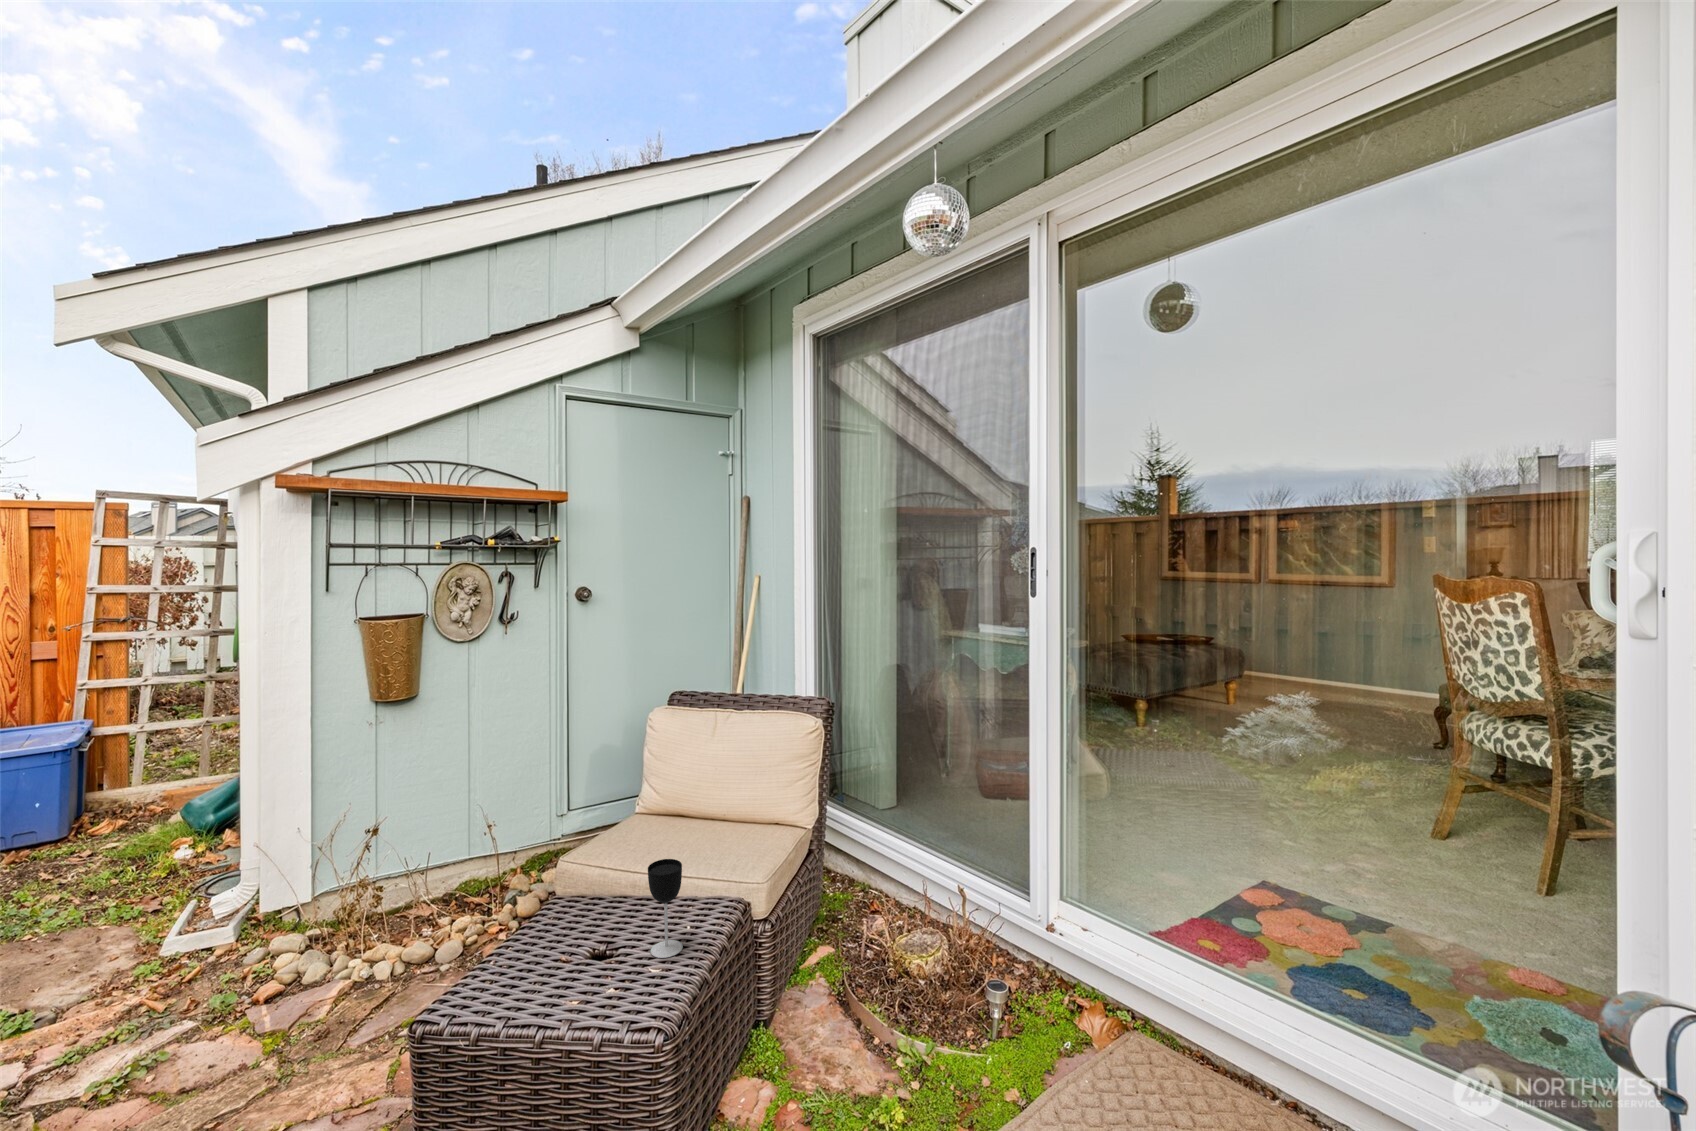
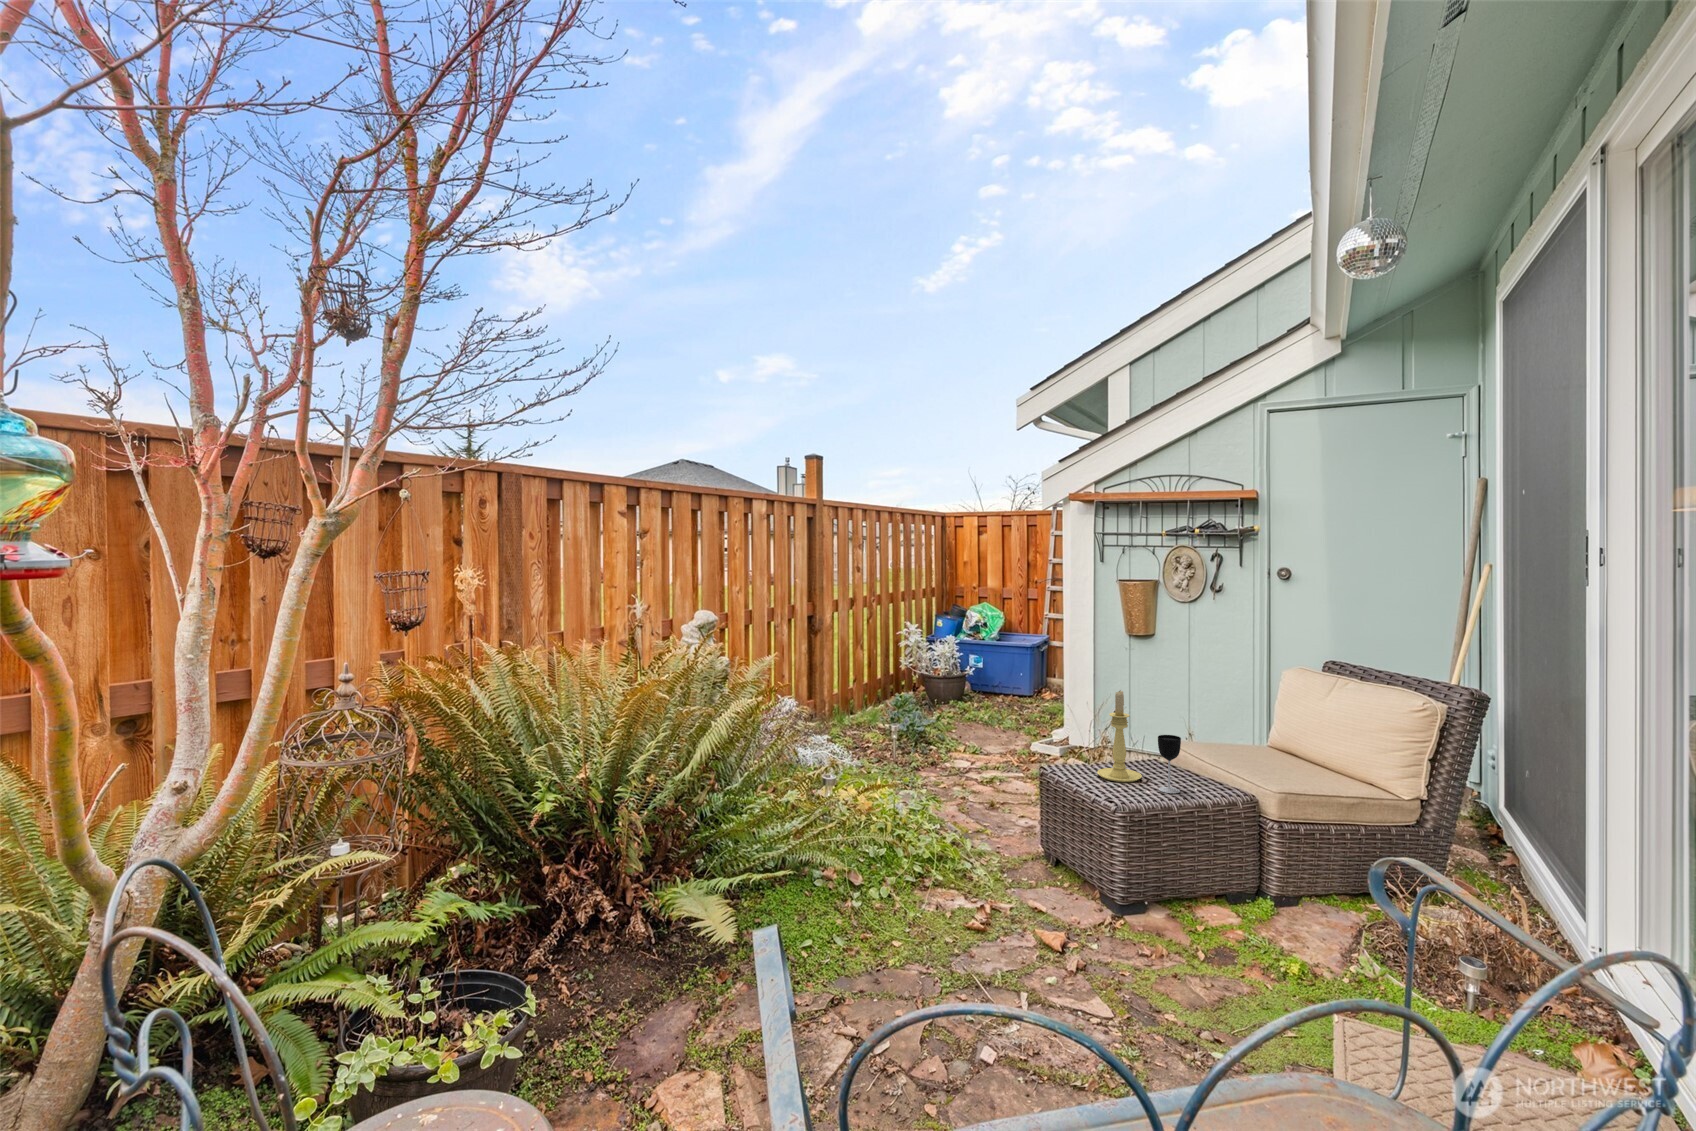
candle holder: none [531,814,609,983] -> present [1097,691,1142,782]

